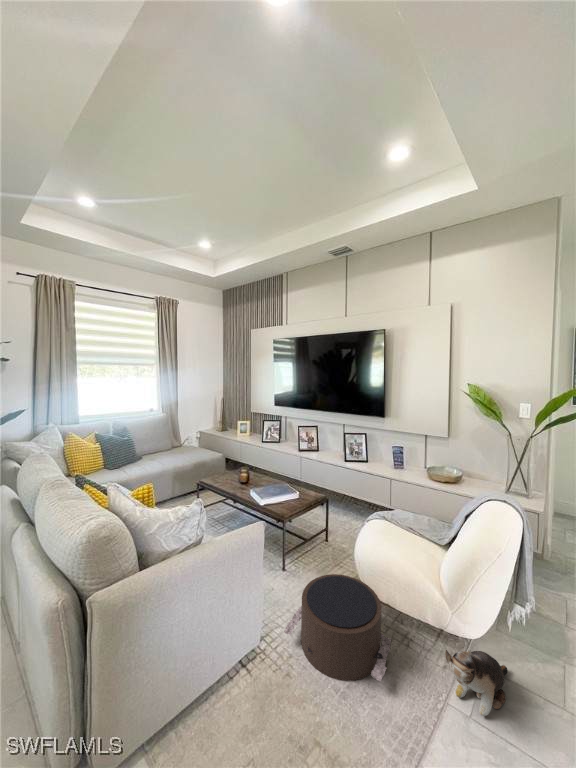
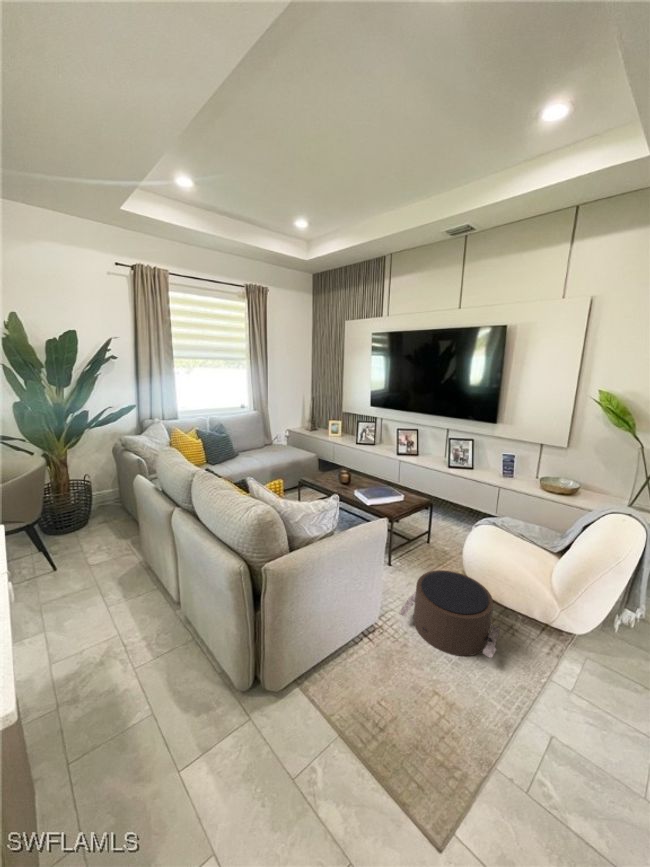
plush toy: present [445,650,508,716] -> none [557,639,612,693]

